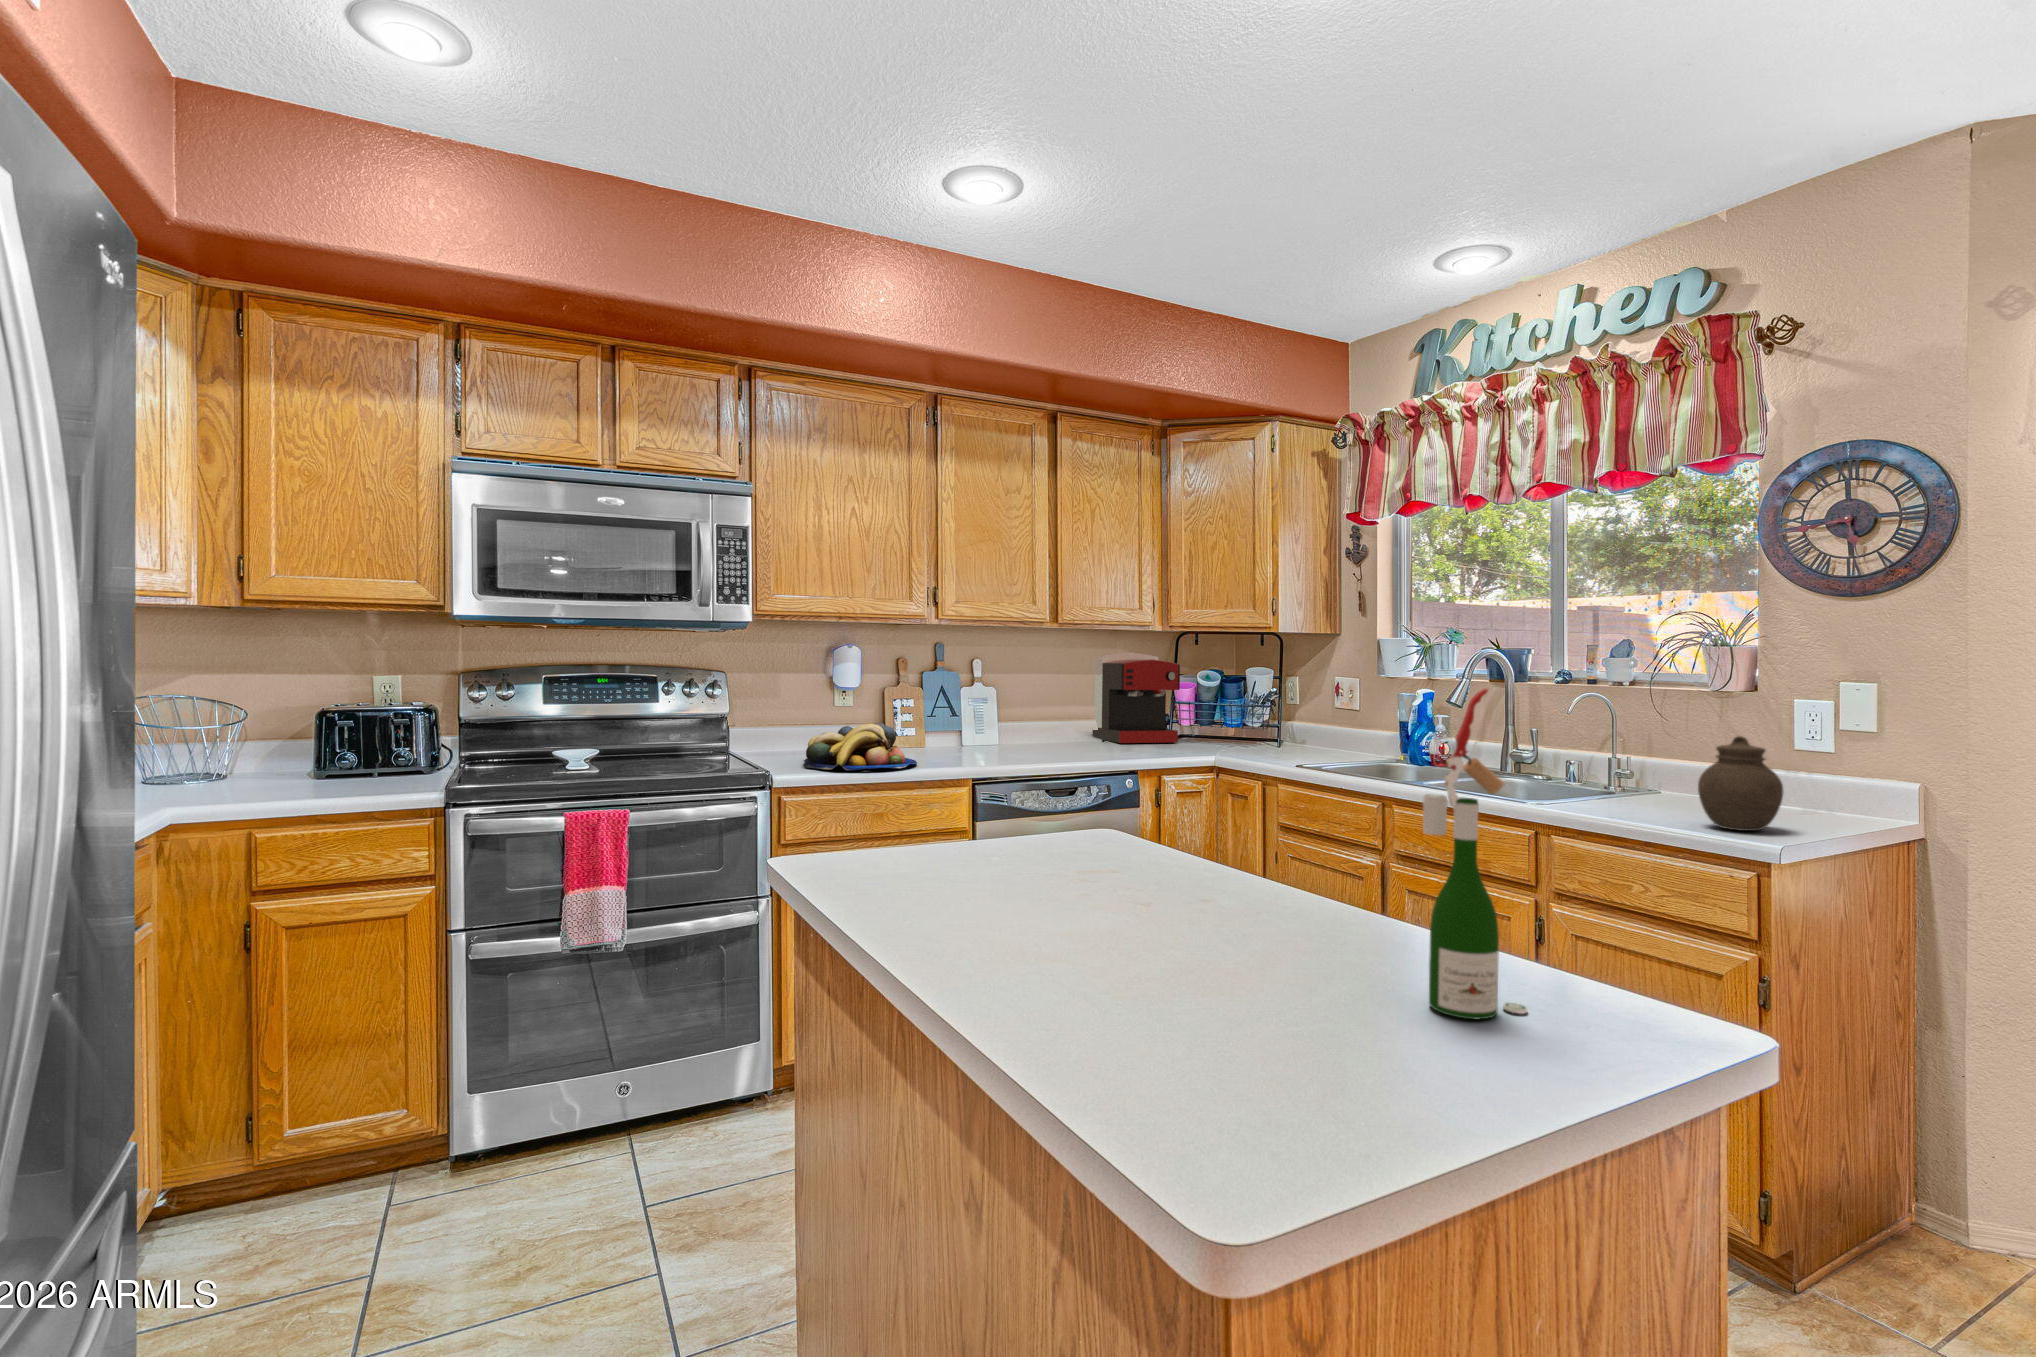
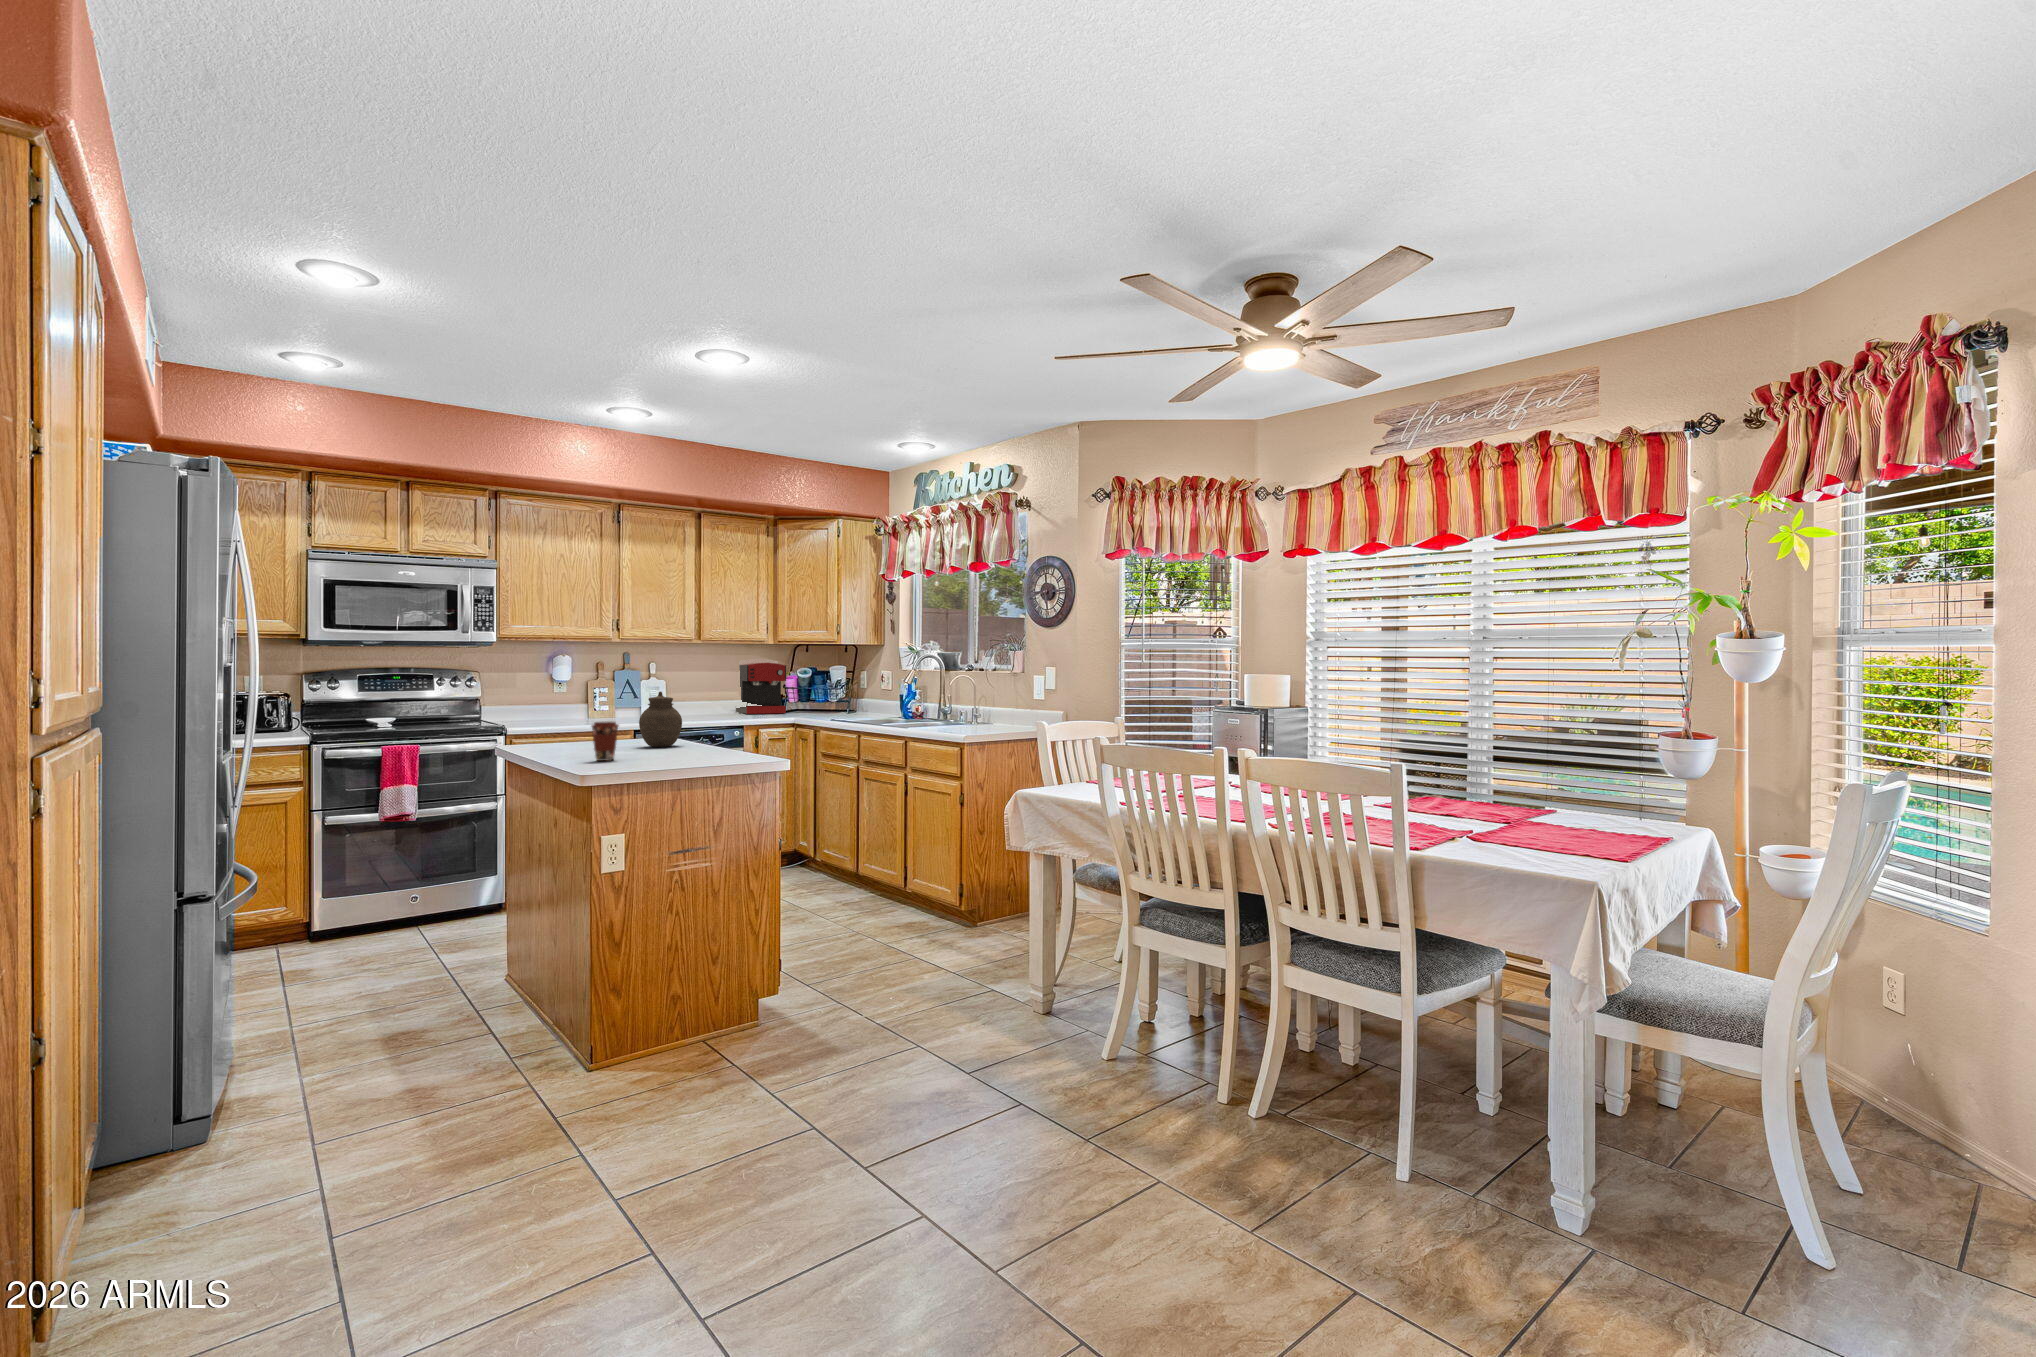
wine bottle: present [1423,688,1528,1019] -> none [685,664,712,754]
fruit bowl: present [804,723,917,770] -> none [529,700,602,726]
jar: present [1698,736,1783,831] -> present [639,691,682,747]
coffee cup: none [1182,919,1293,1098] -> present [592,721,619,761]

